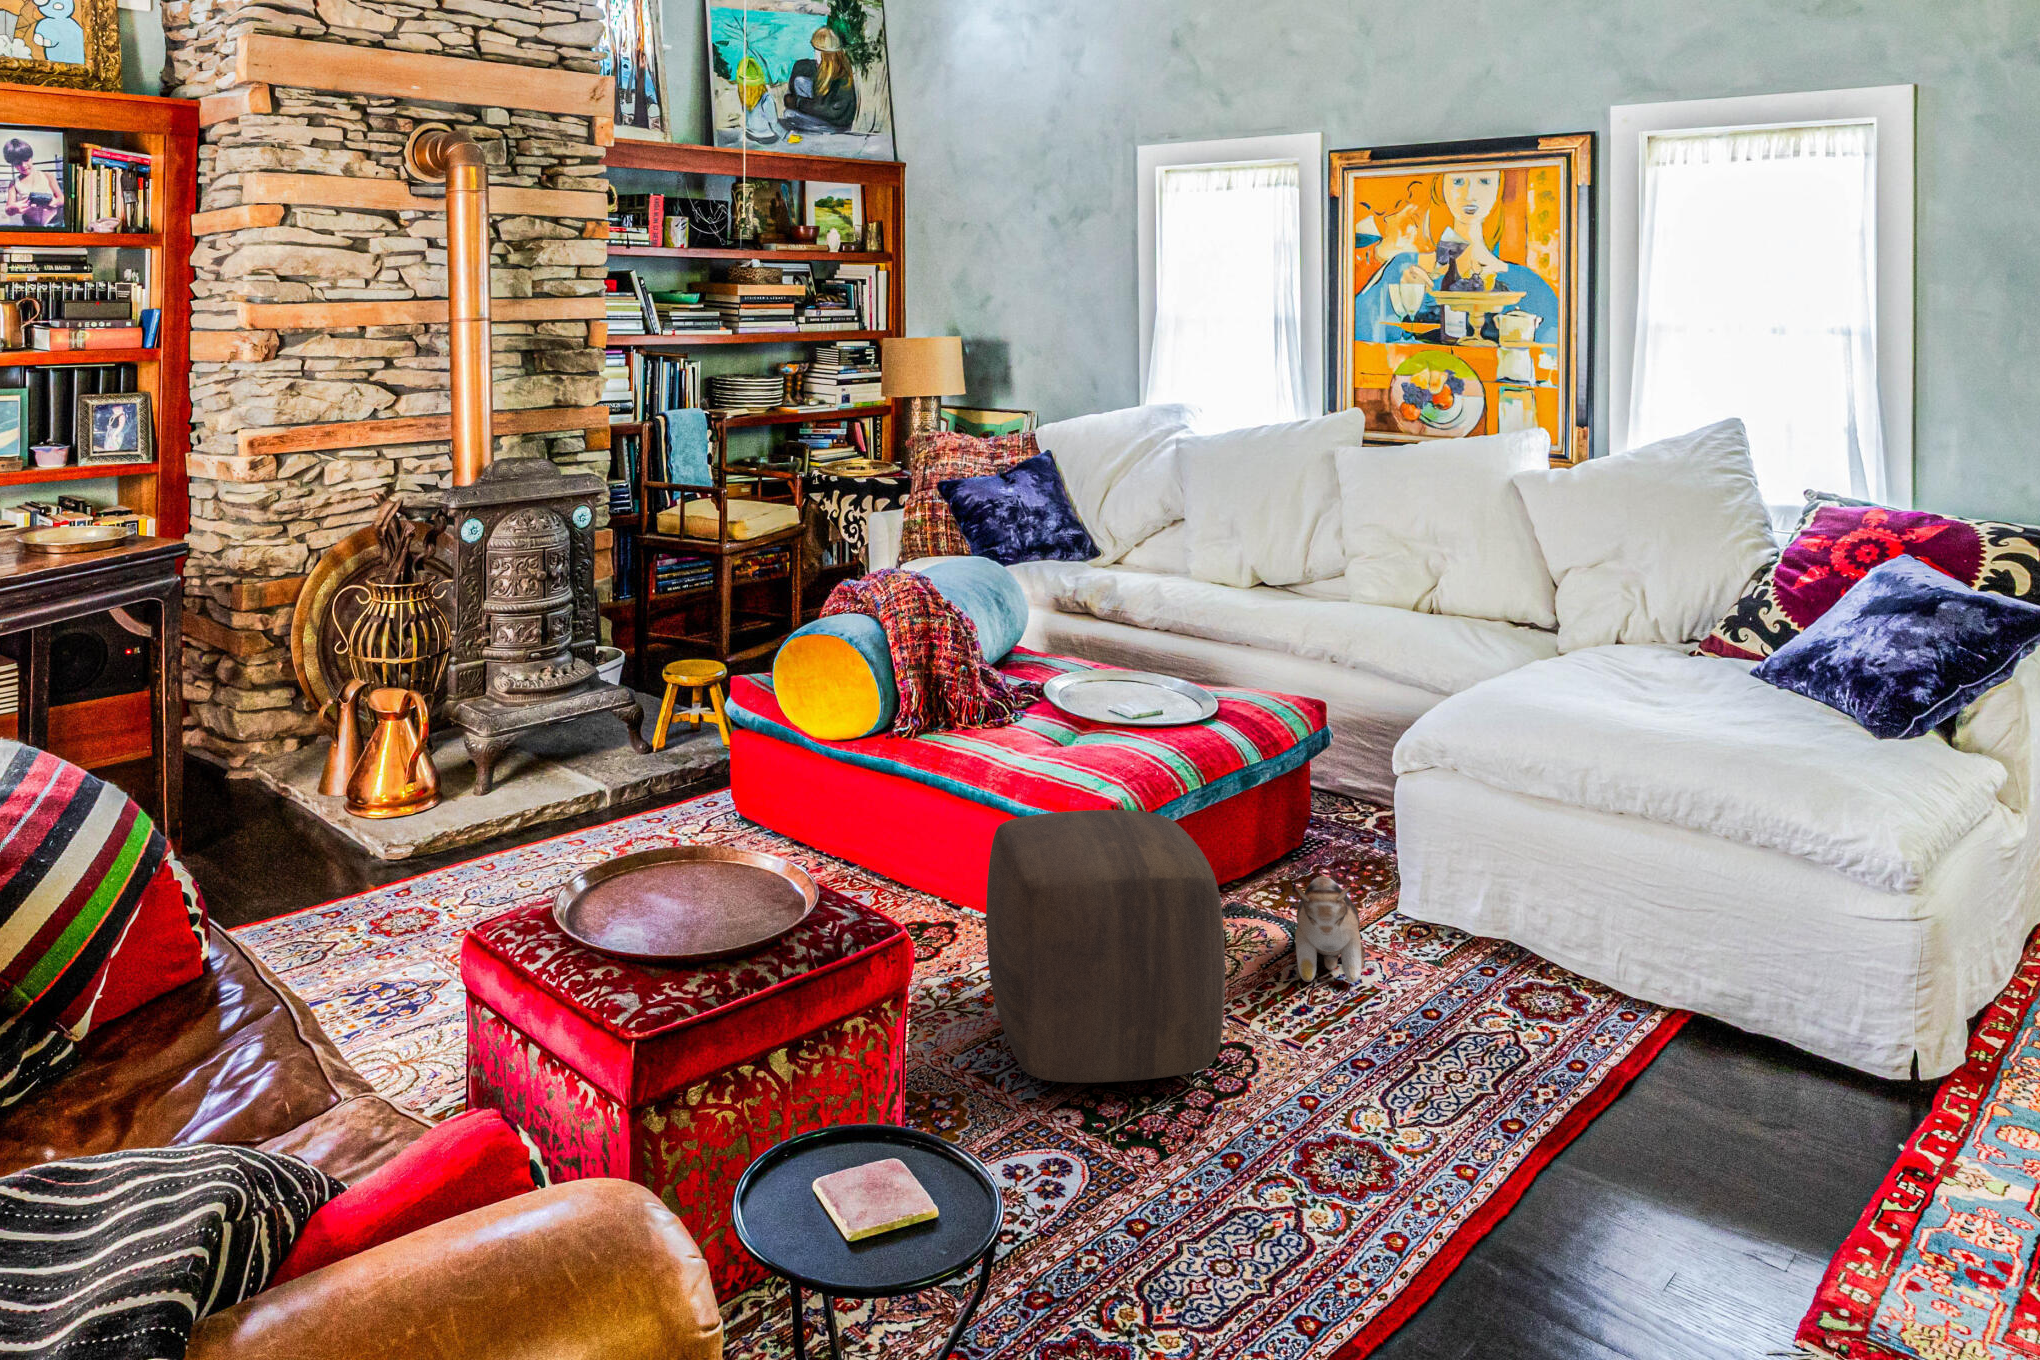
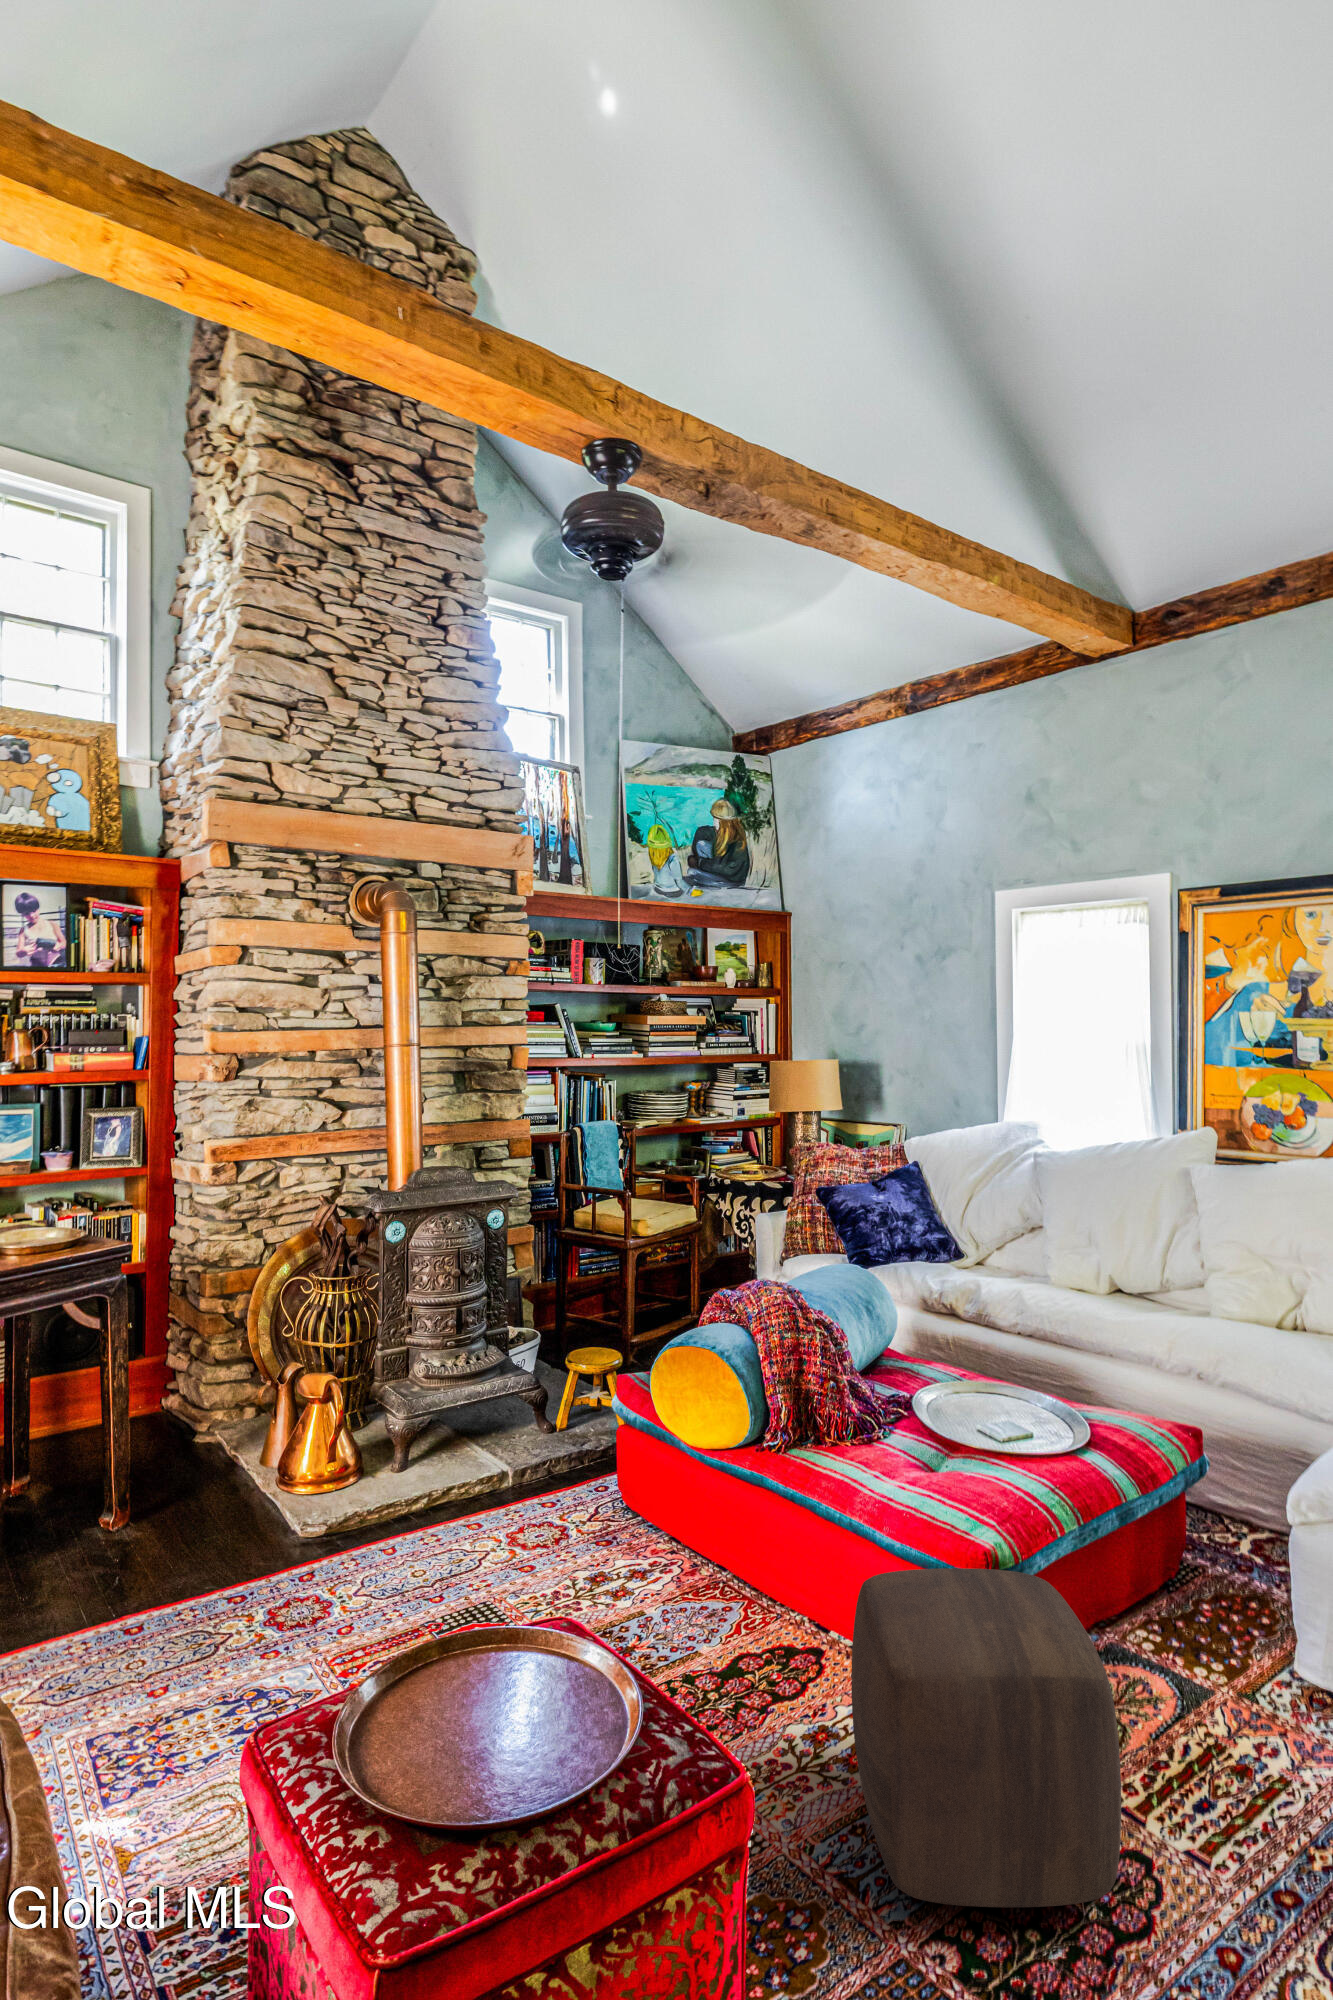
plush toy: present [1295,875,1365,982] -> none [1190,1648,1268,1772]

